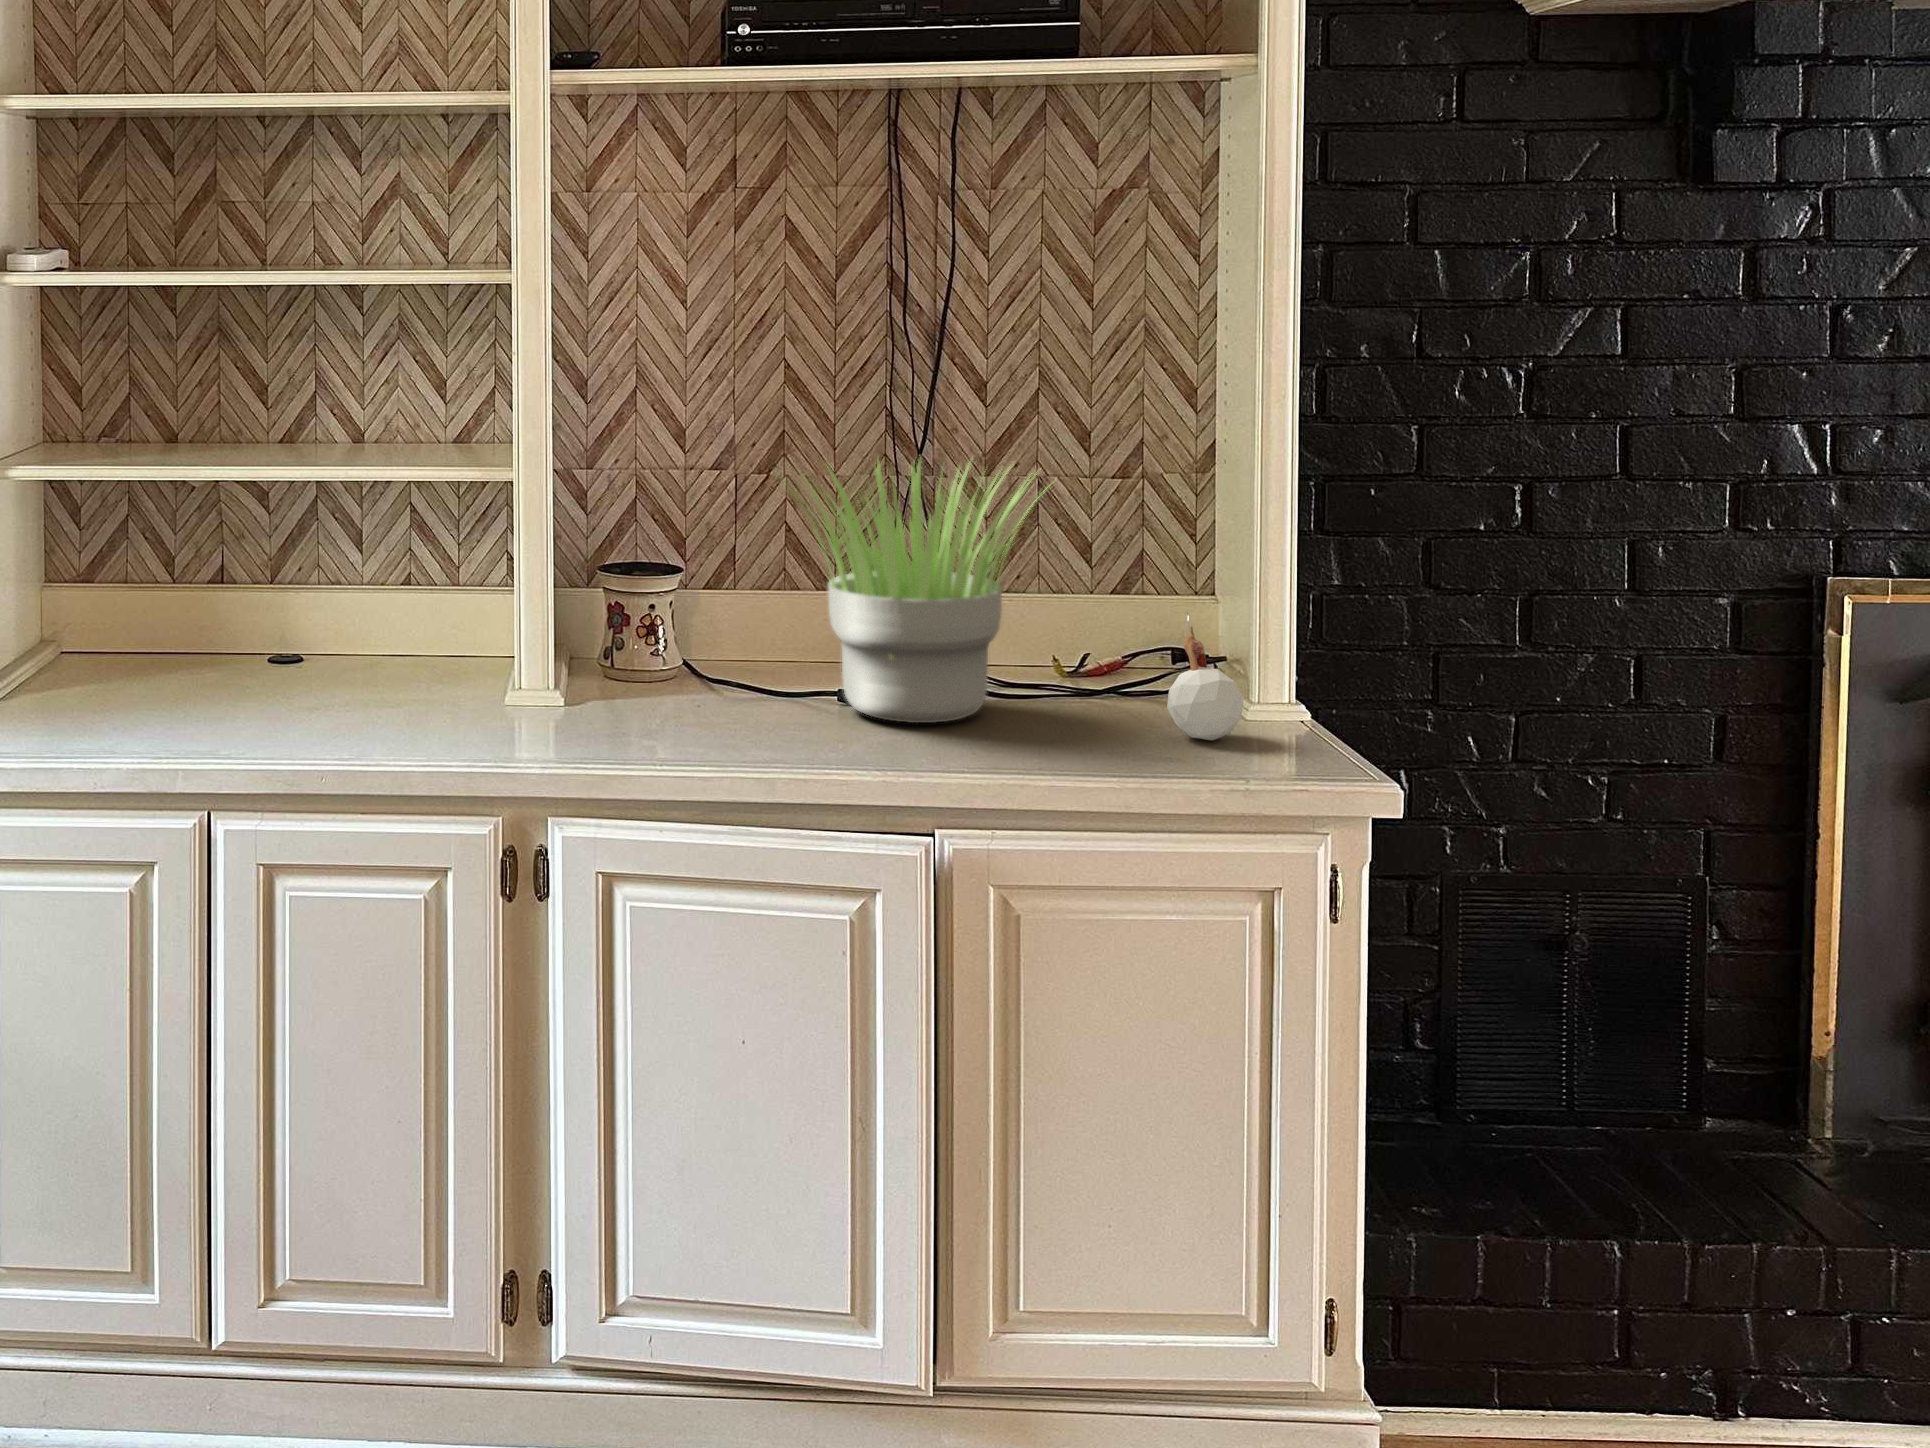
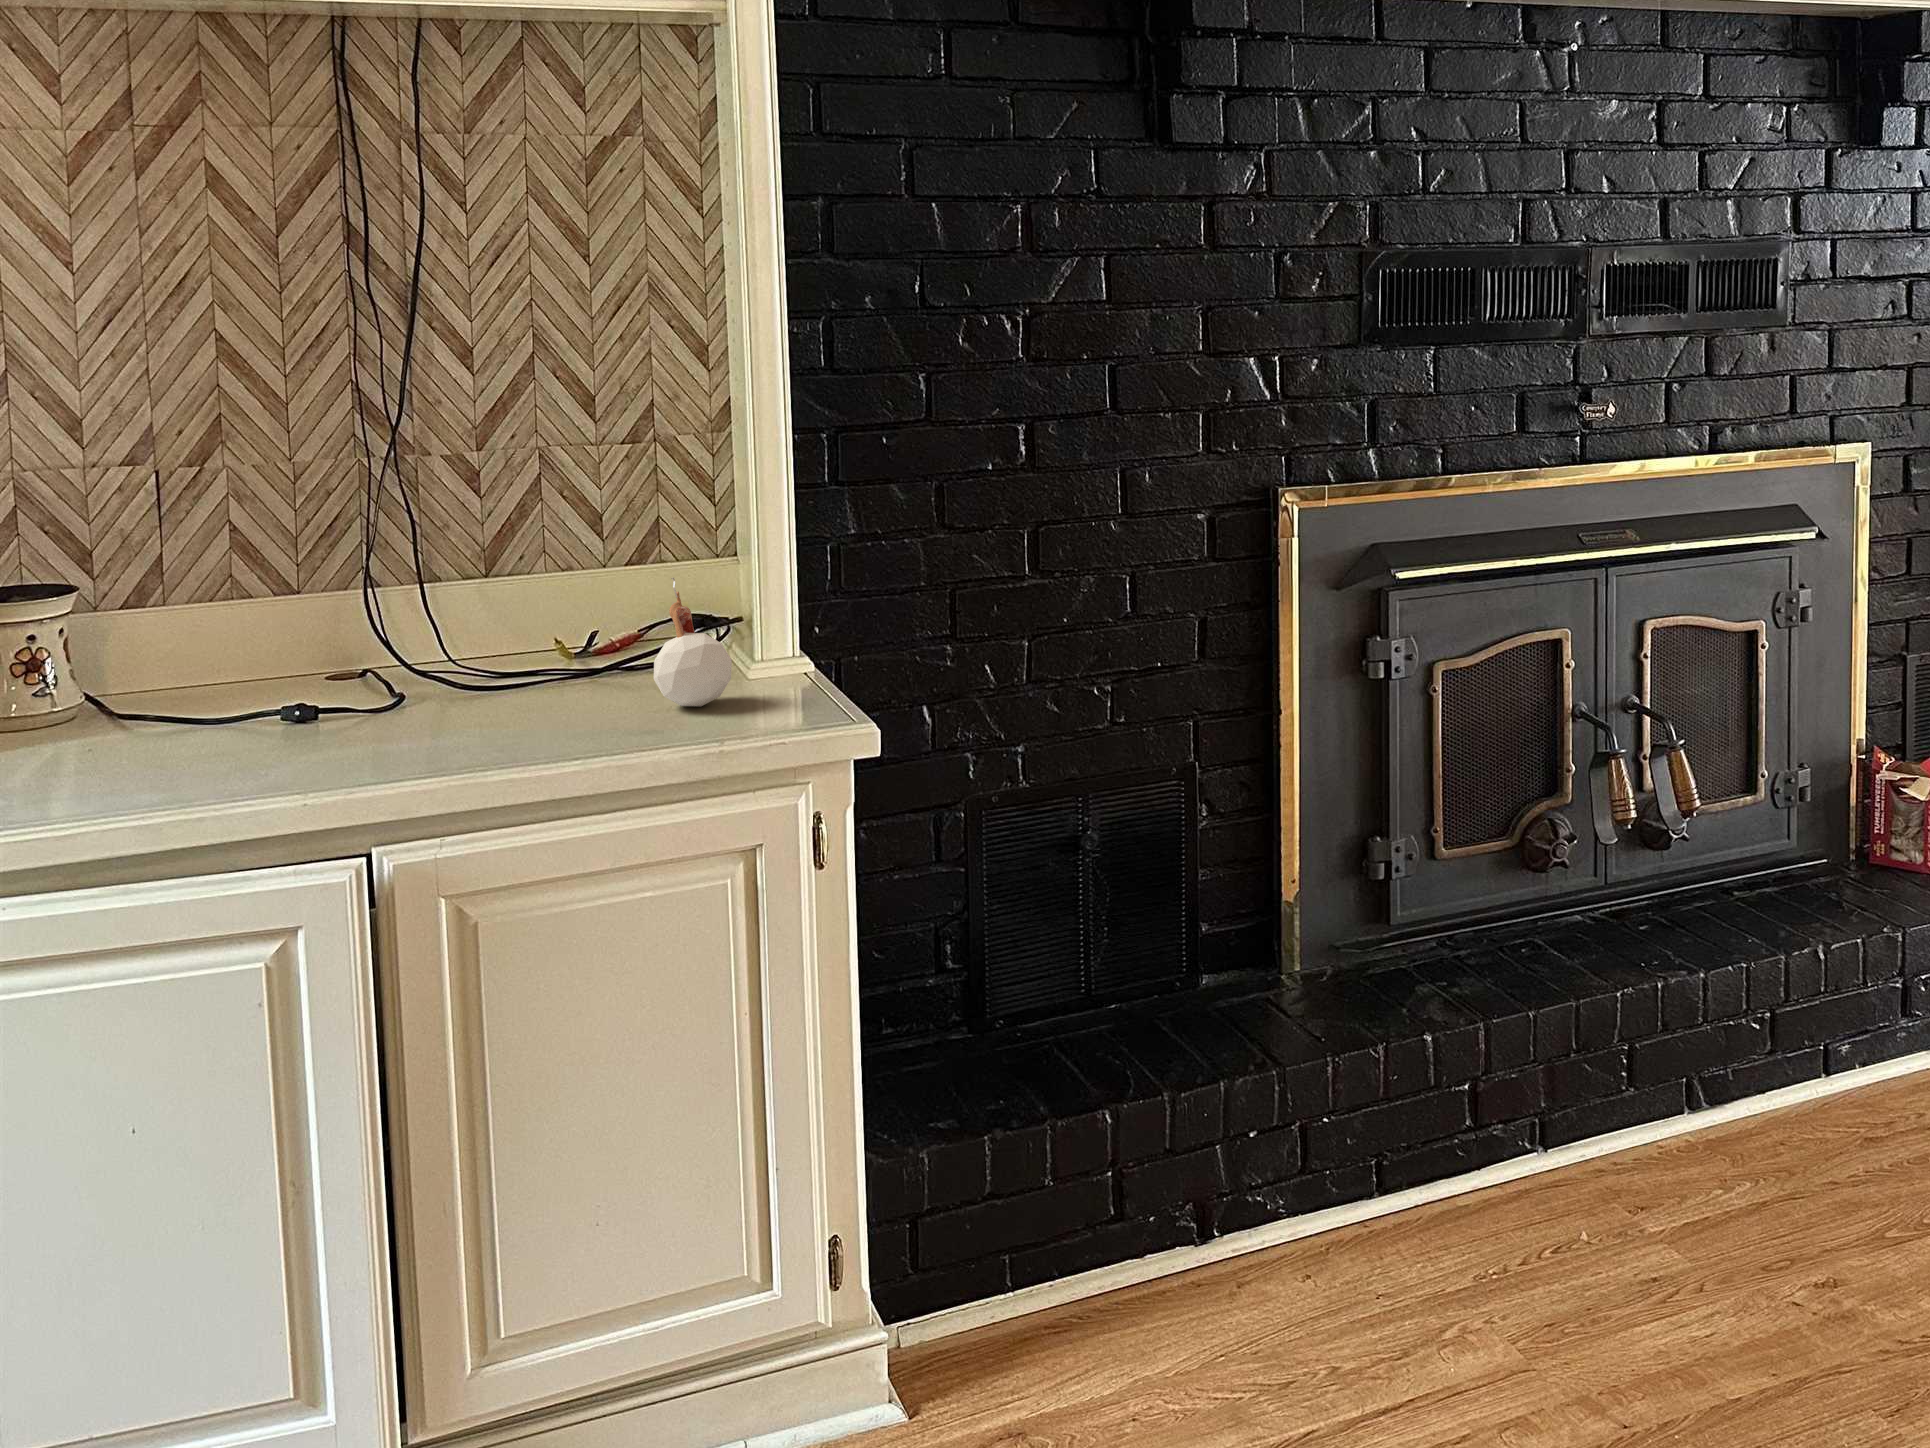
potted plant: present [793,461,1050,723] -> none [170,428,533,730]

